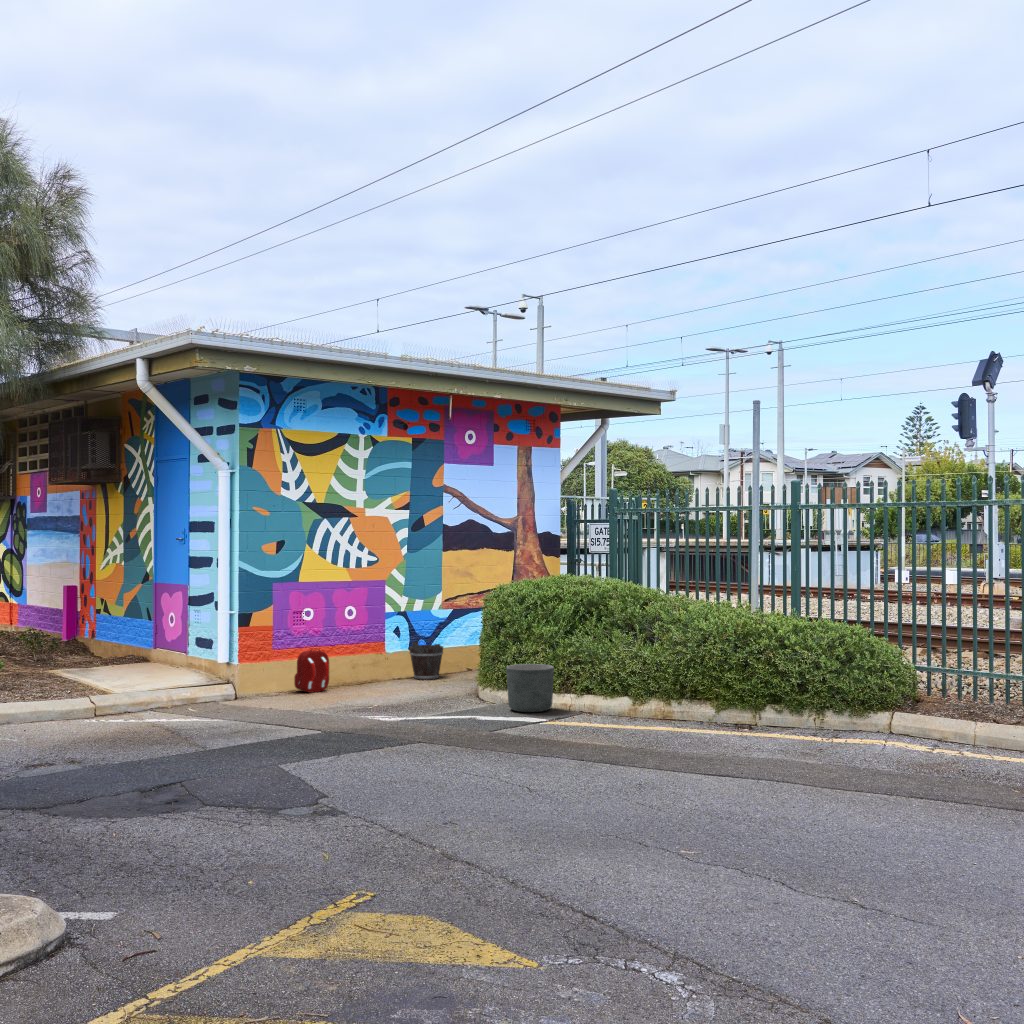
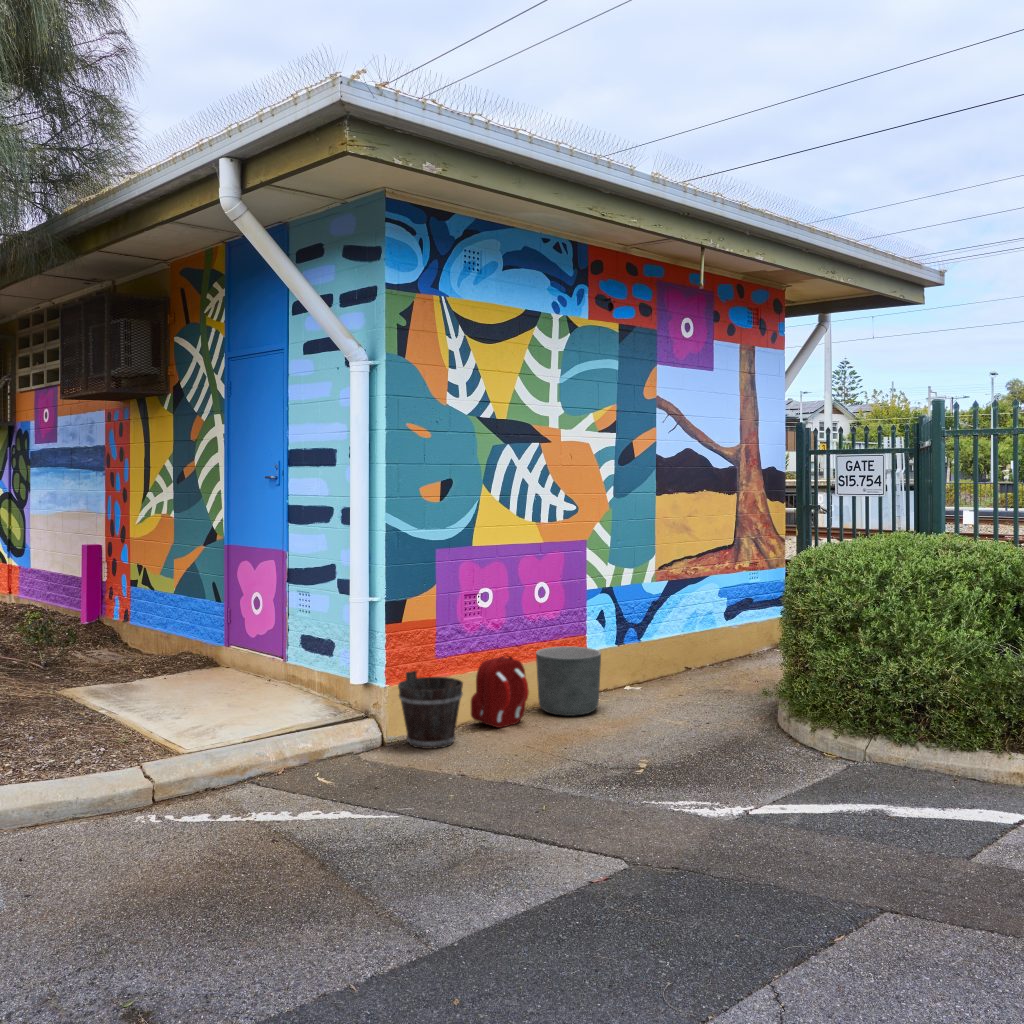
bucket: present [409,642,443,680] -> present [398,671,463,749]
planter: present [506,664,554,712] -> present [536,647,601,716]

